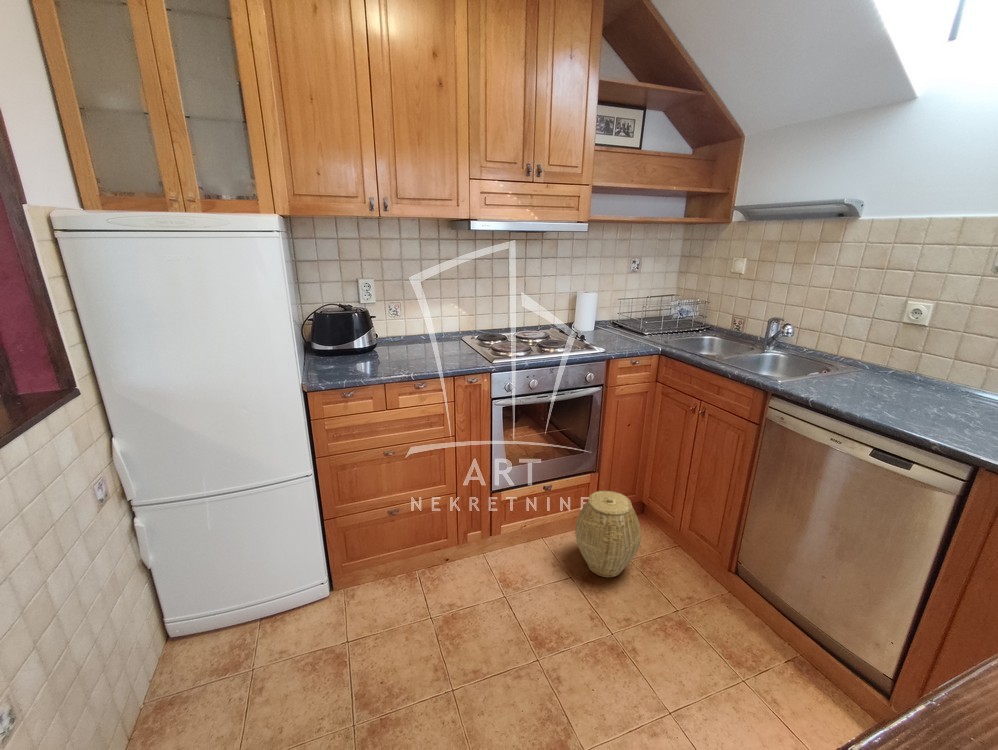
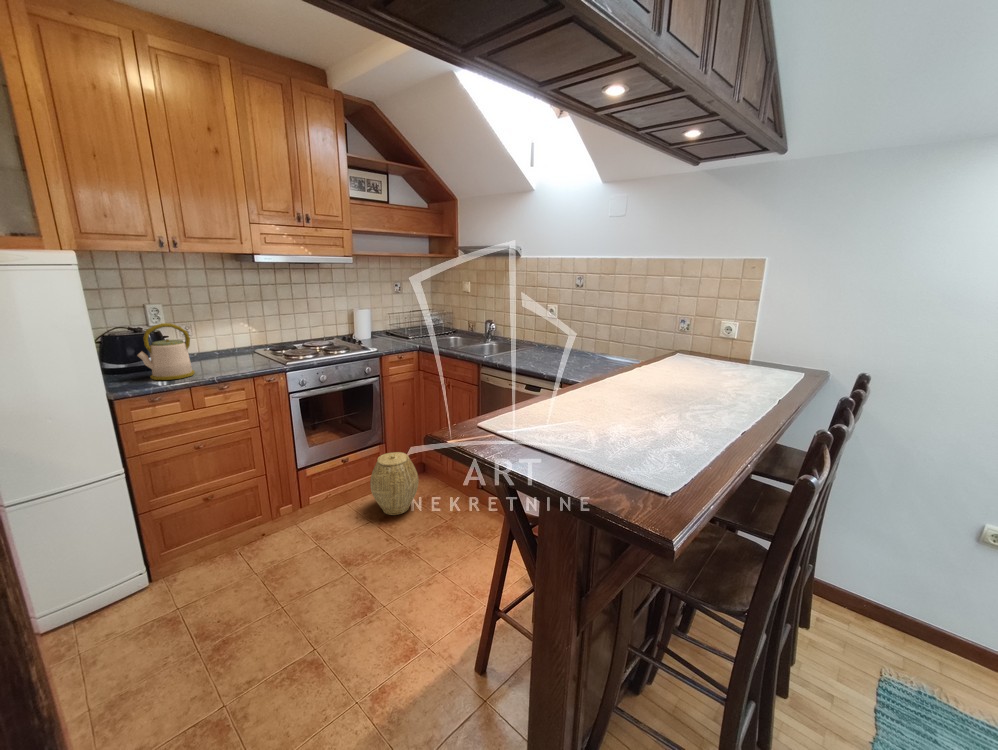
kettle: none [339,303,394,371] -> present [137,323,195,380]

